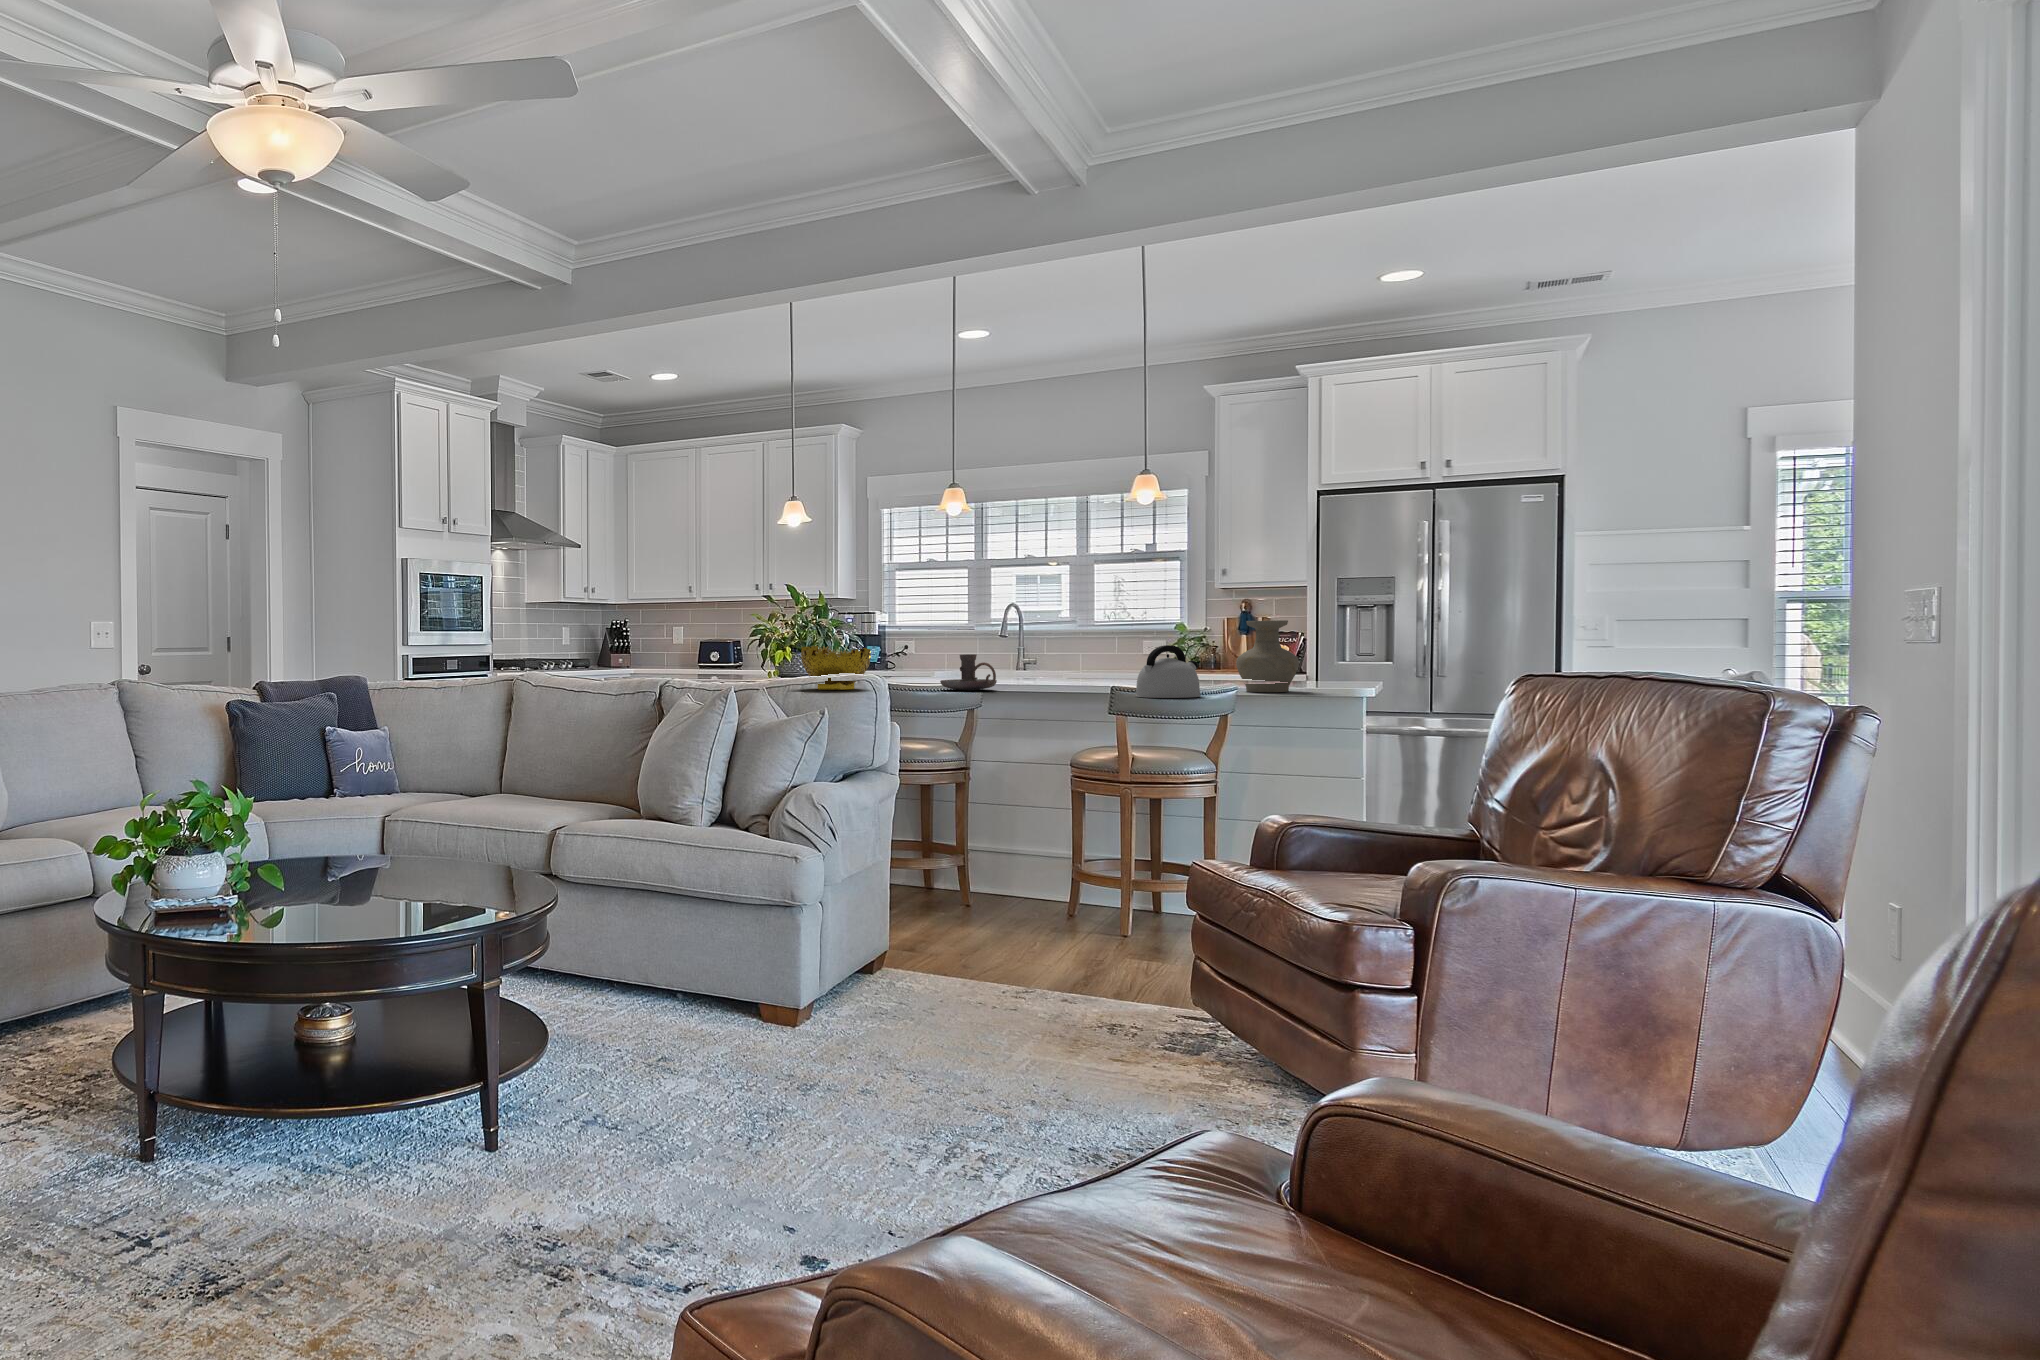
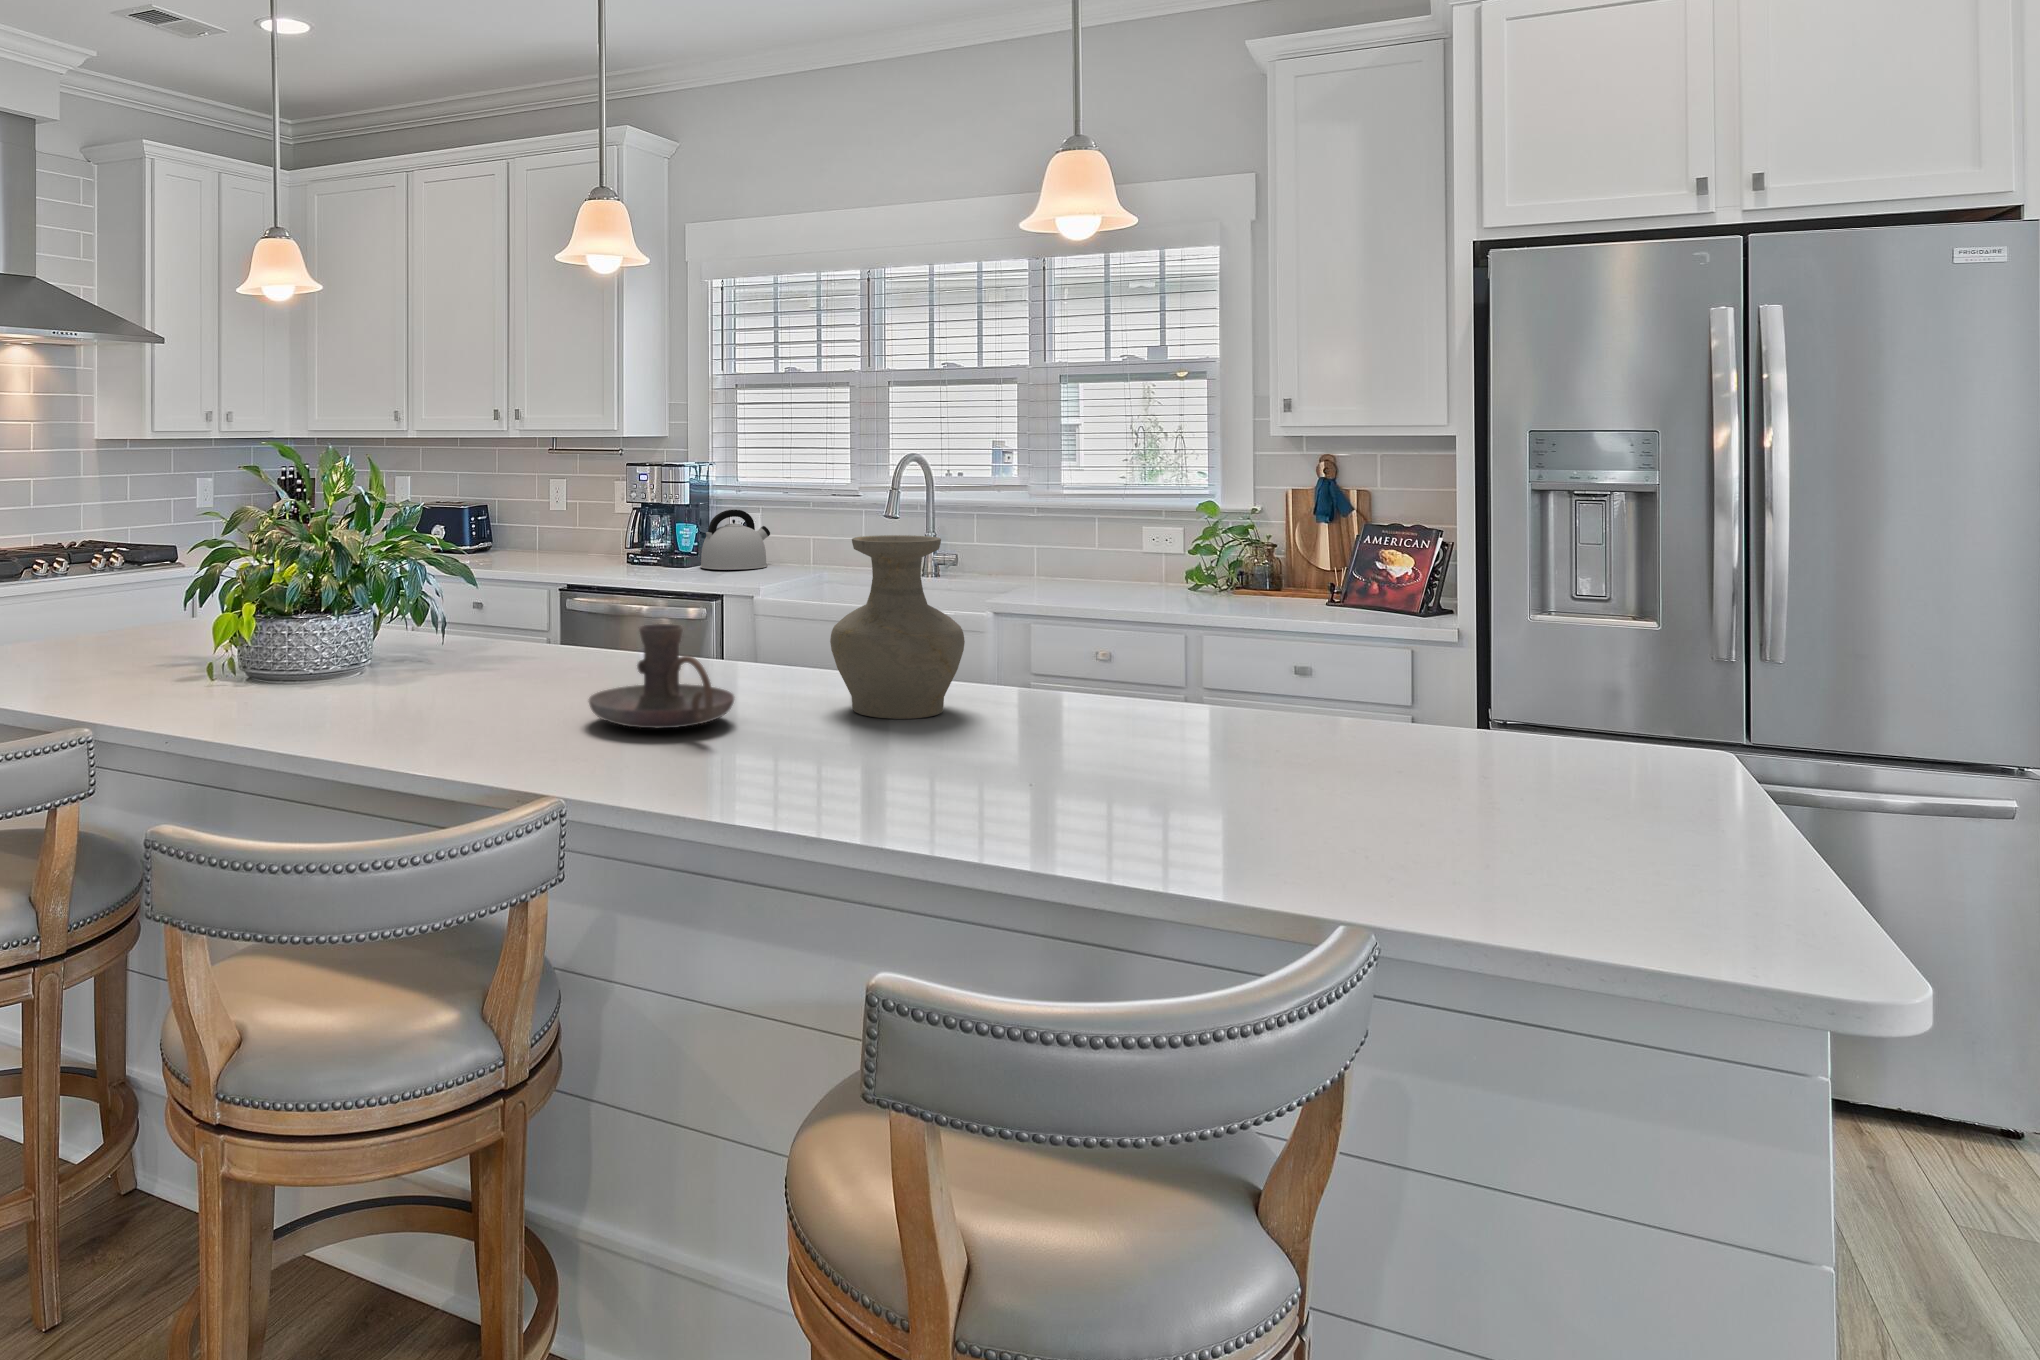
vase: present [1236,620,1299,692] -> present [830,535,965,719]
kettle: present [1135,645,1201,698] -> present [700,510,770,570]
decorative bowl: present [801,646,871,690] -> none [248,584,435,715]

